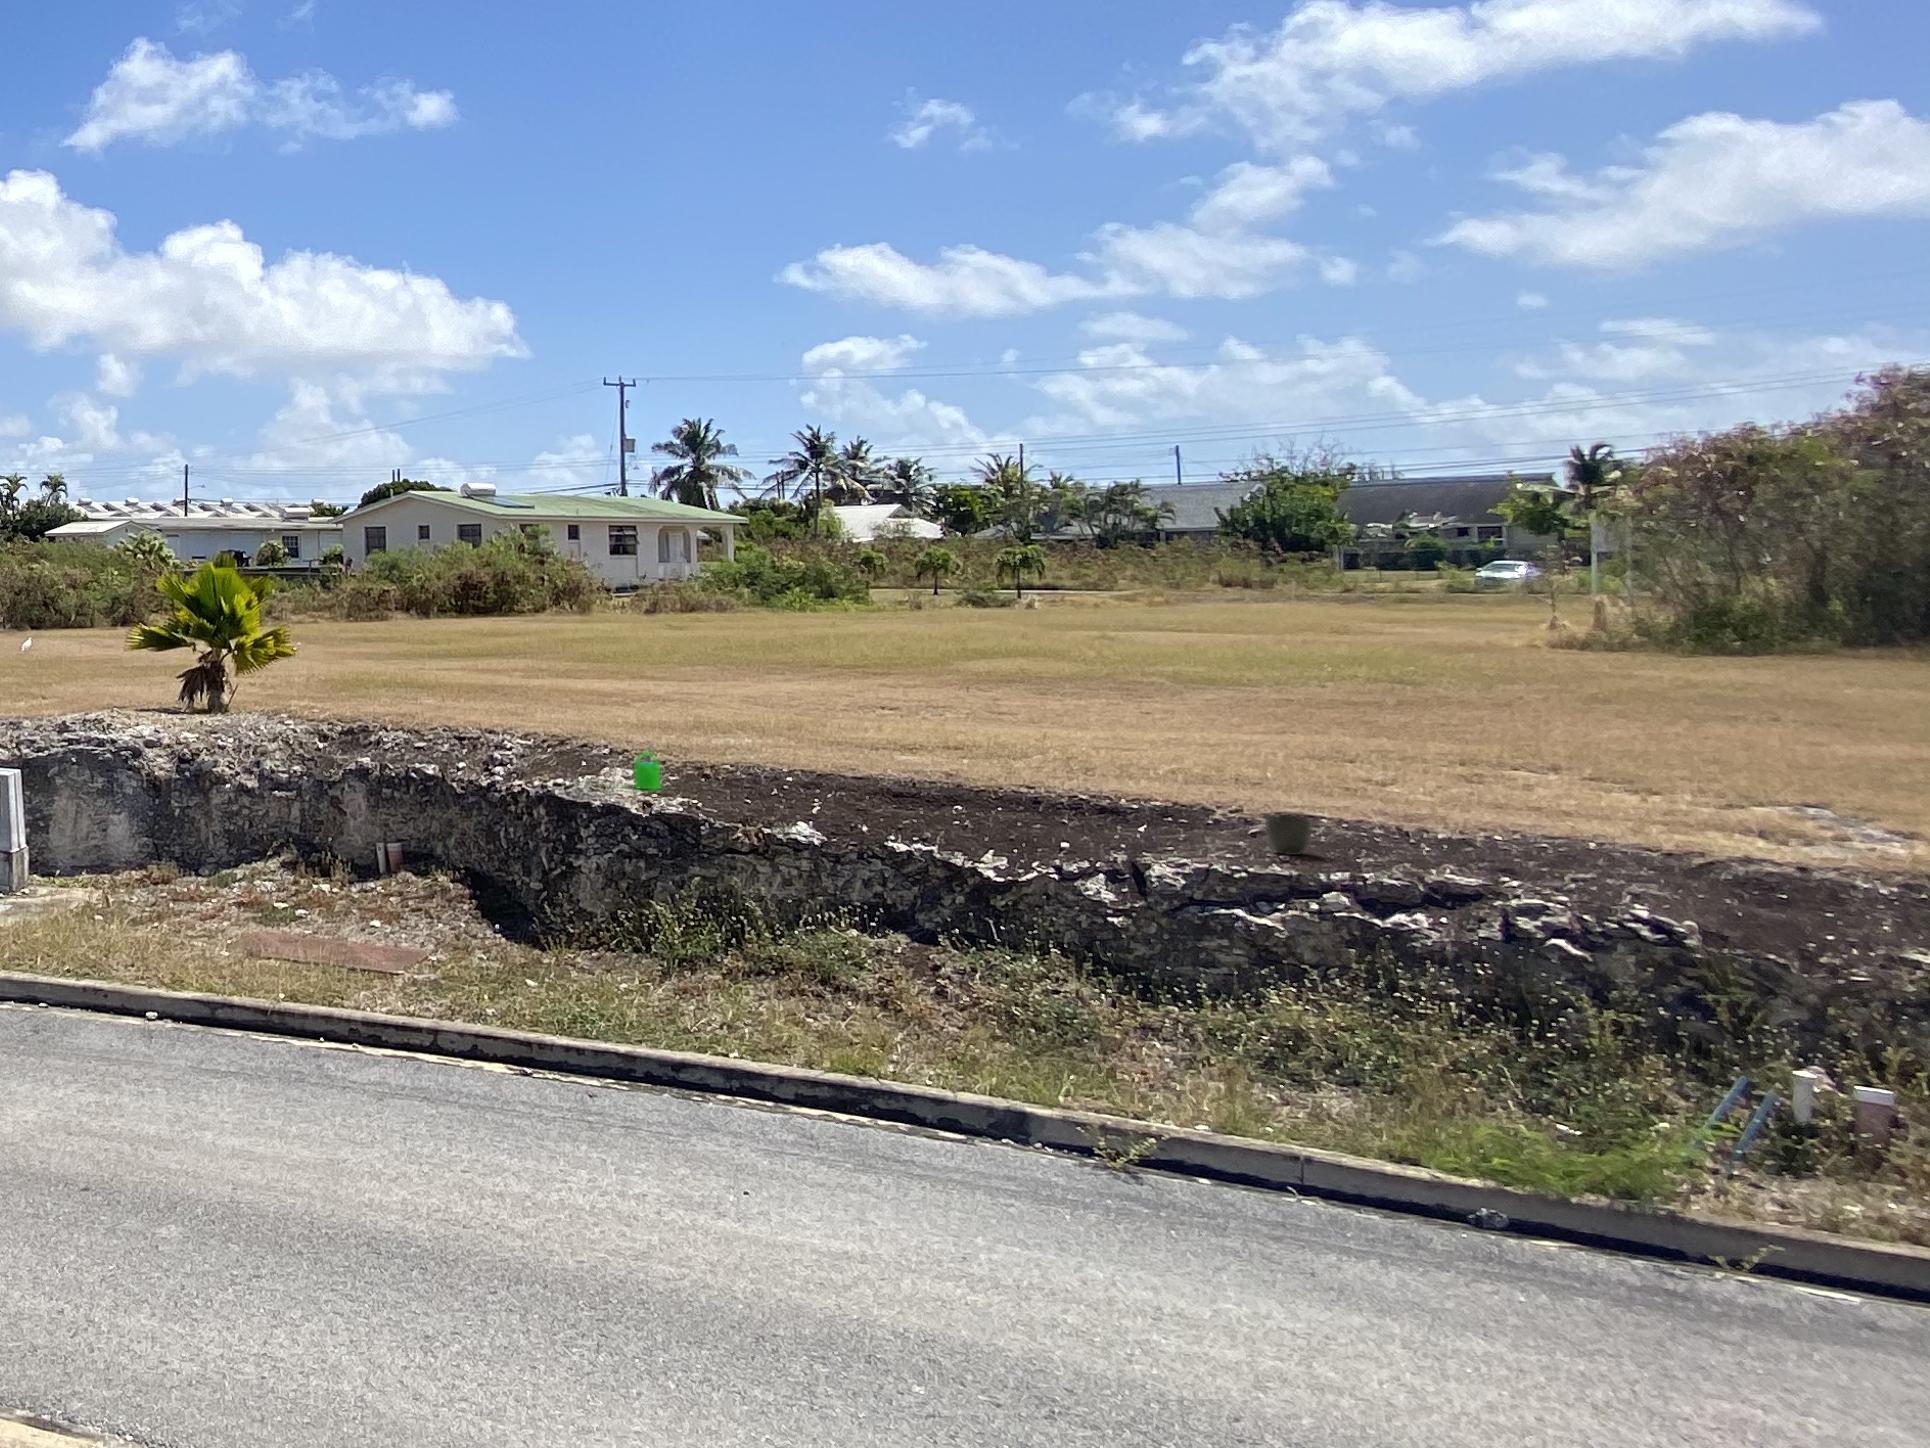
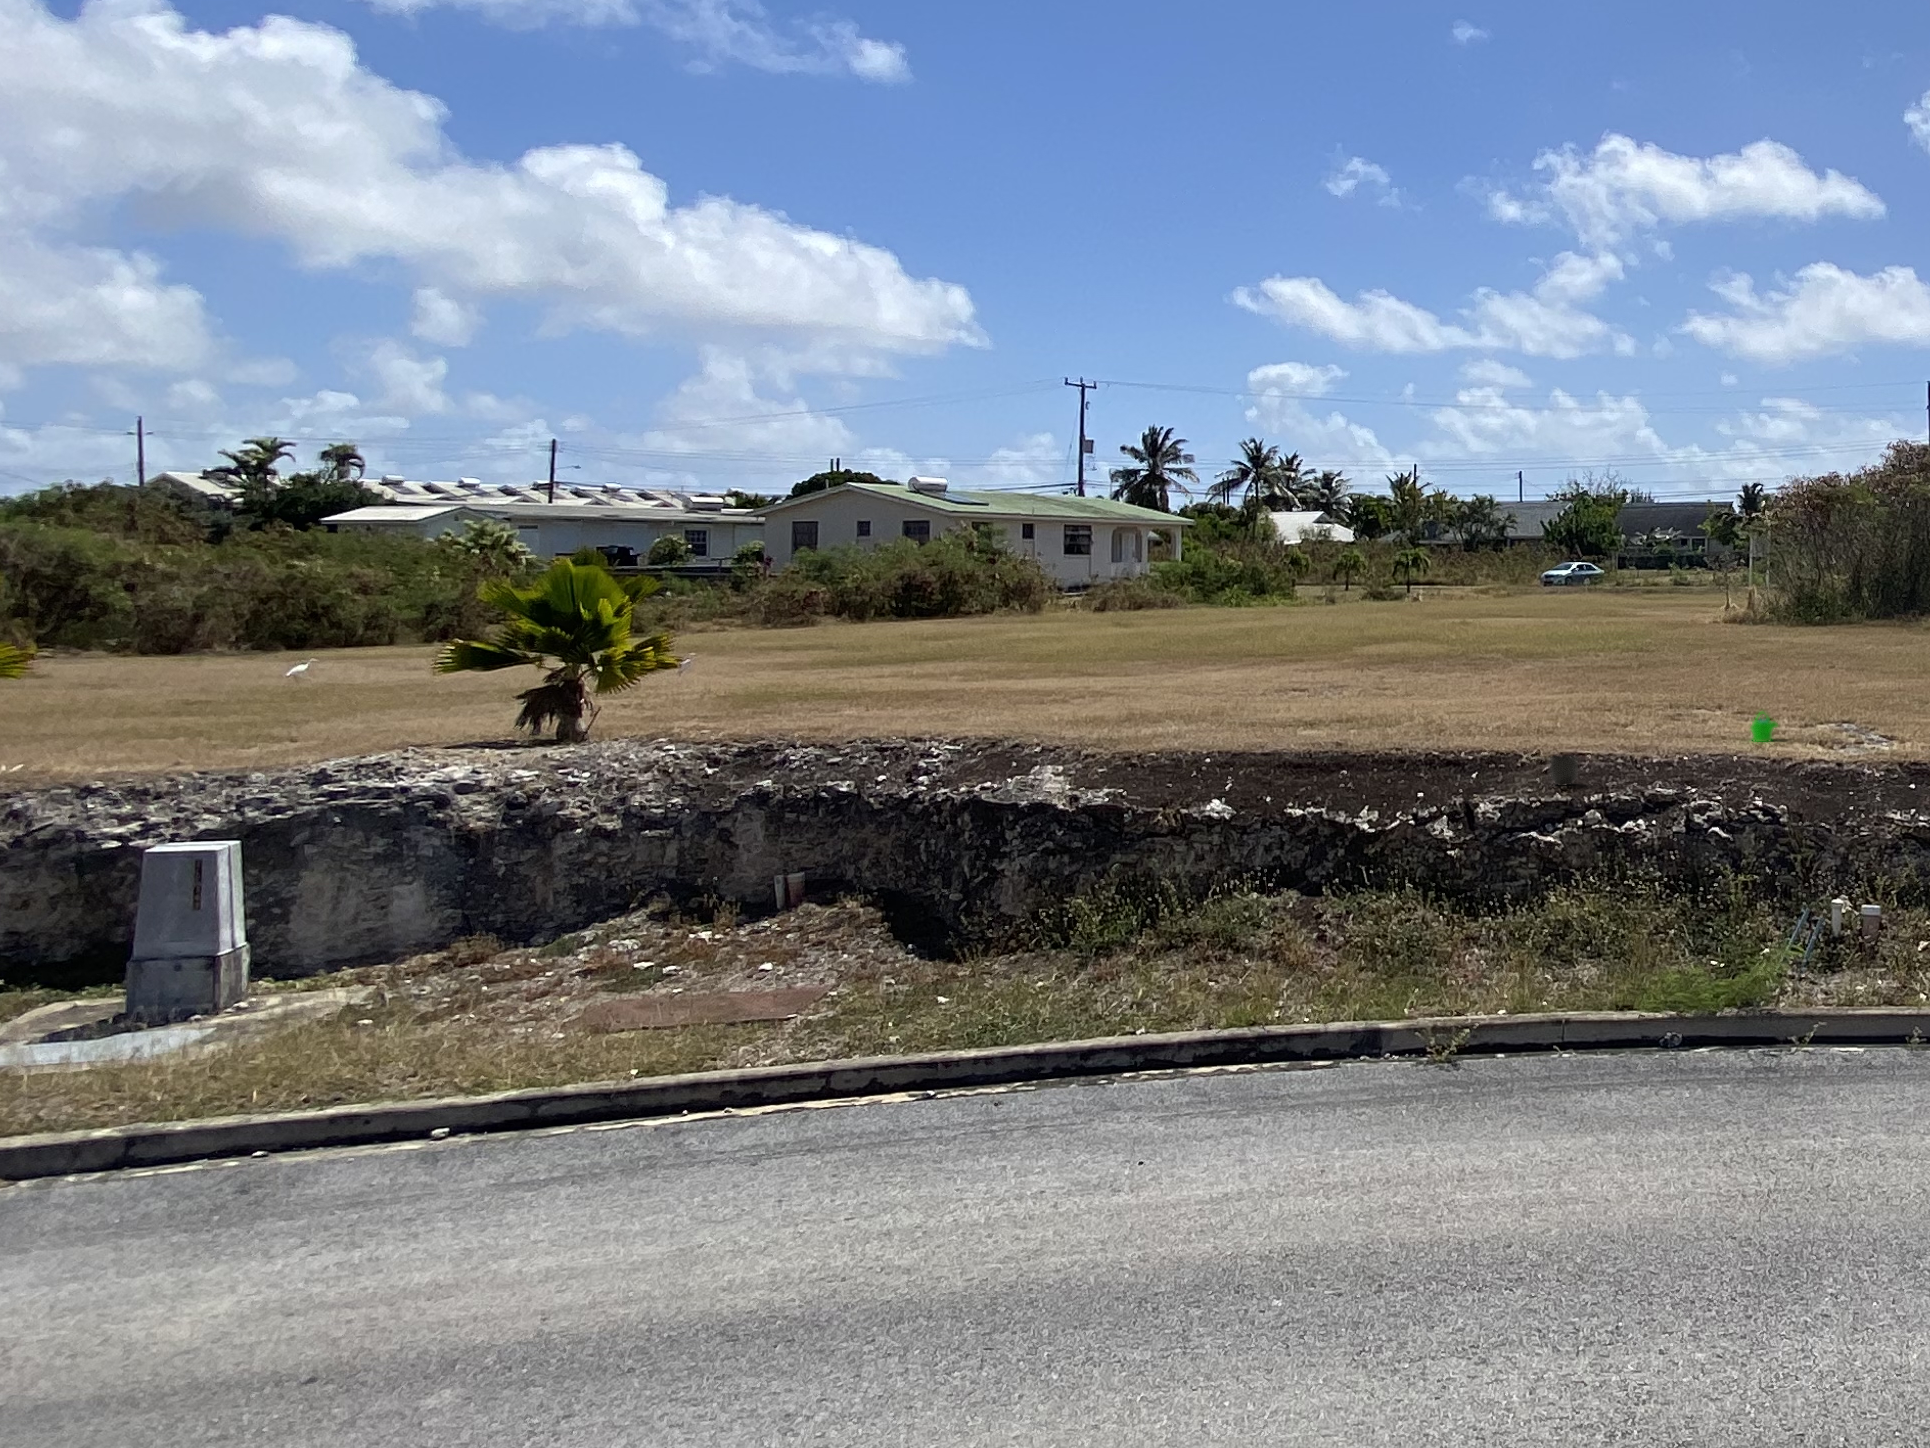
watering can: present [634,752,661,789] -> present [1751,712,1777,742]

